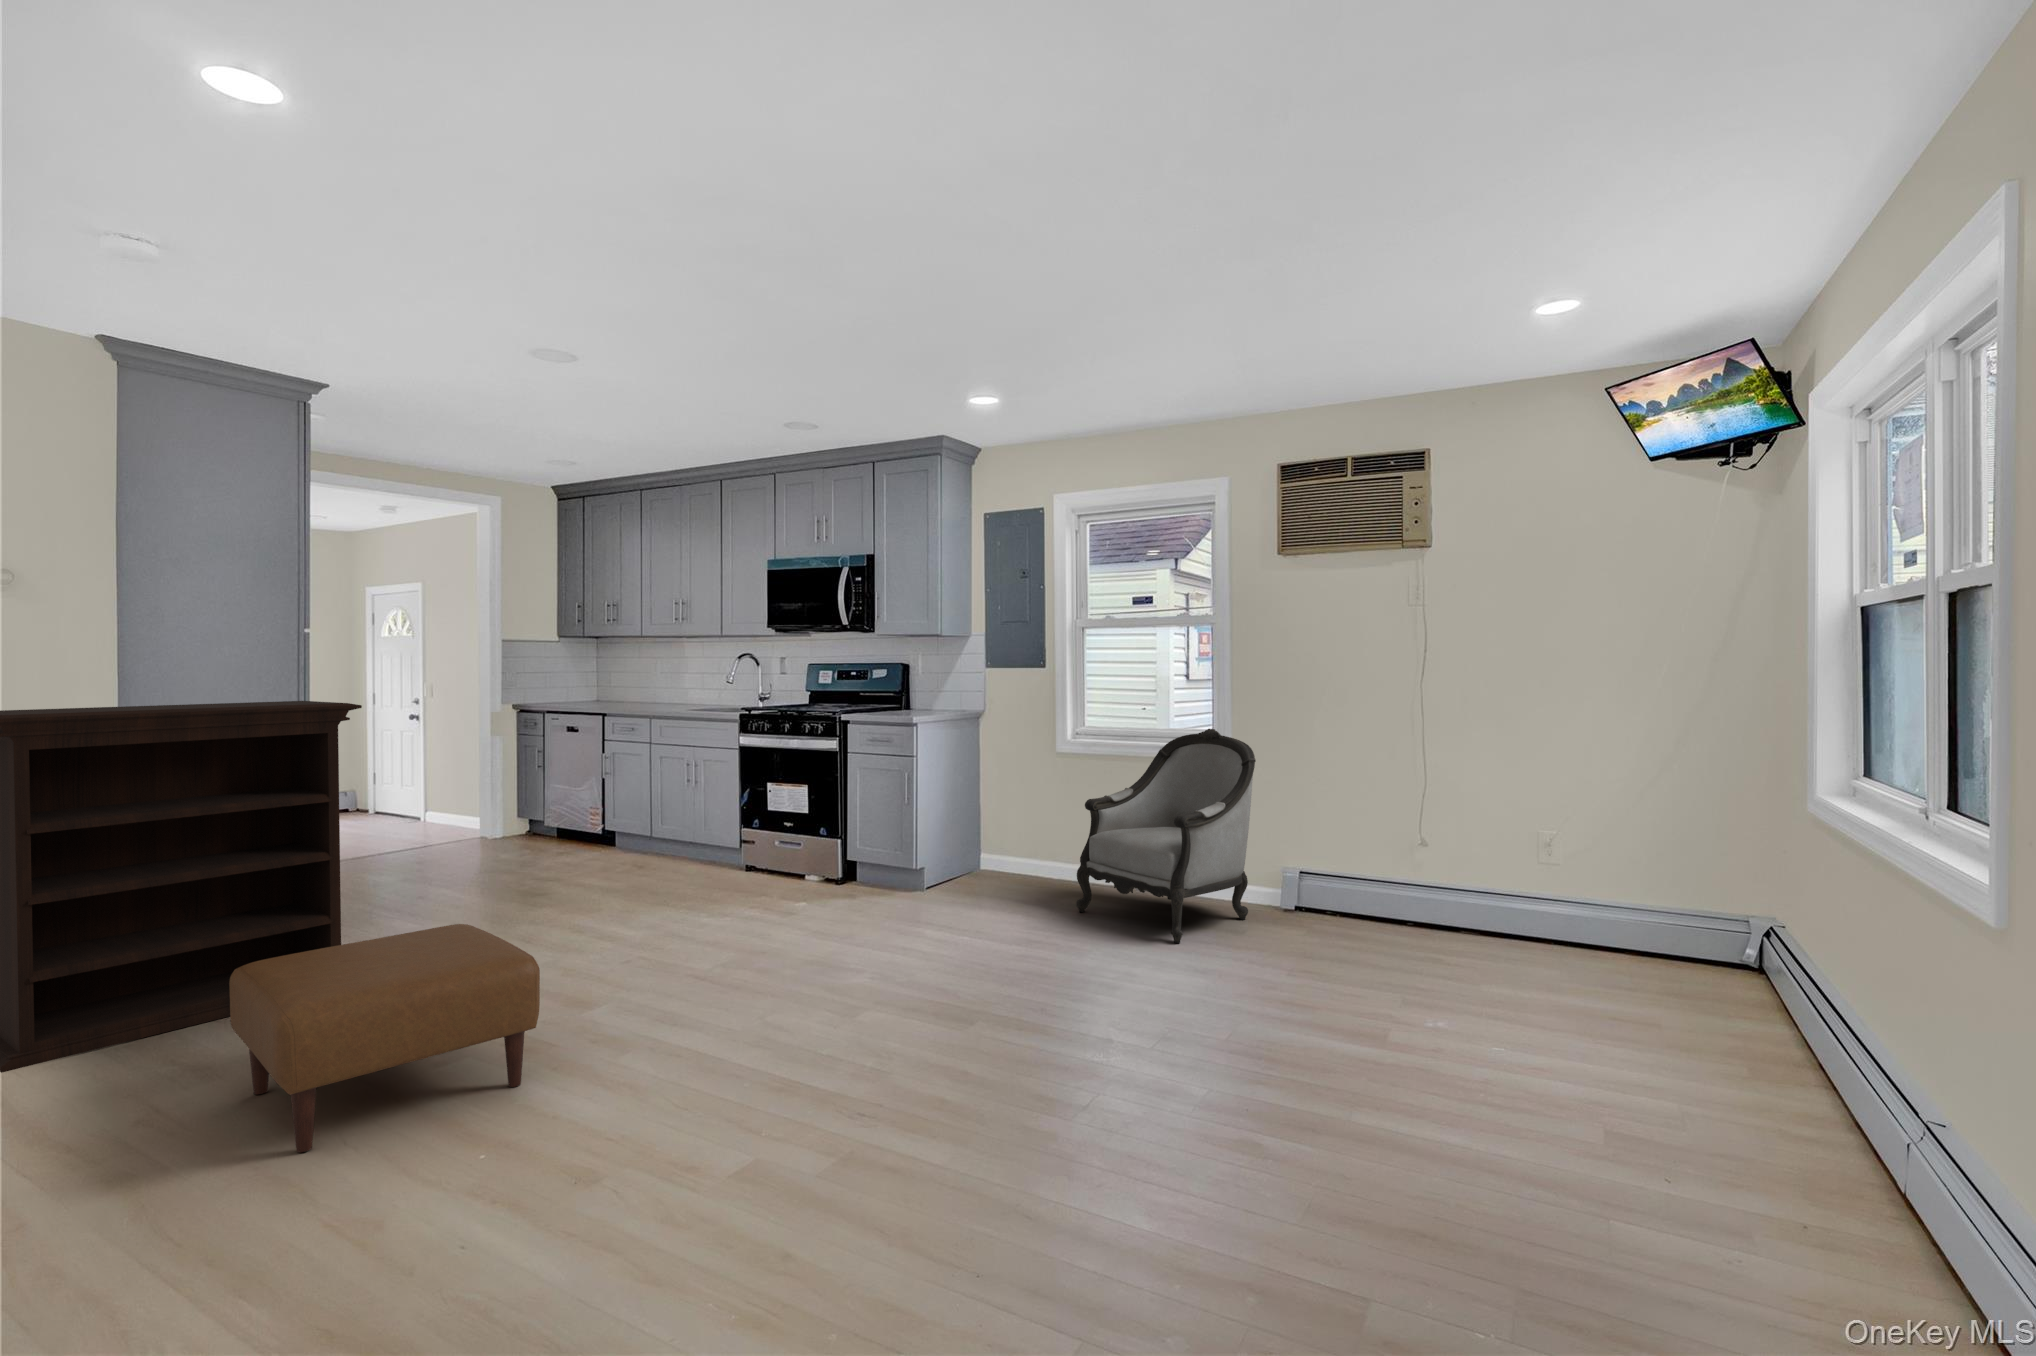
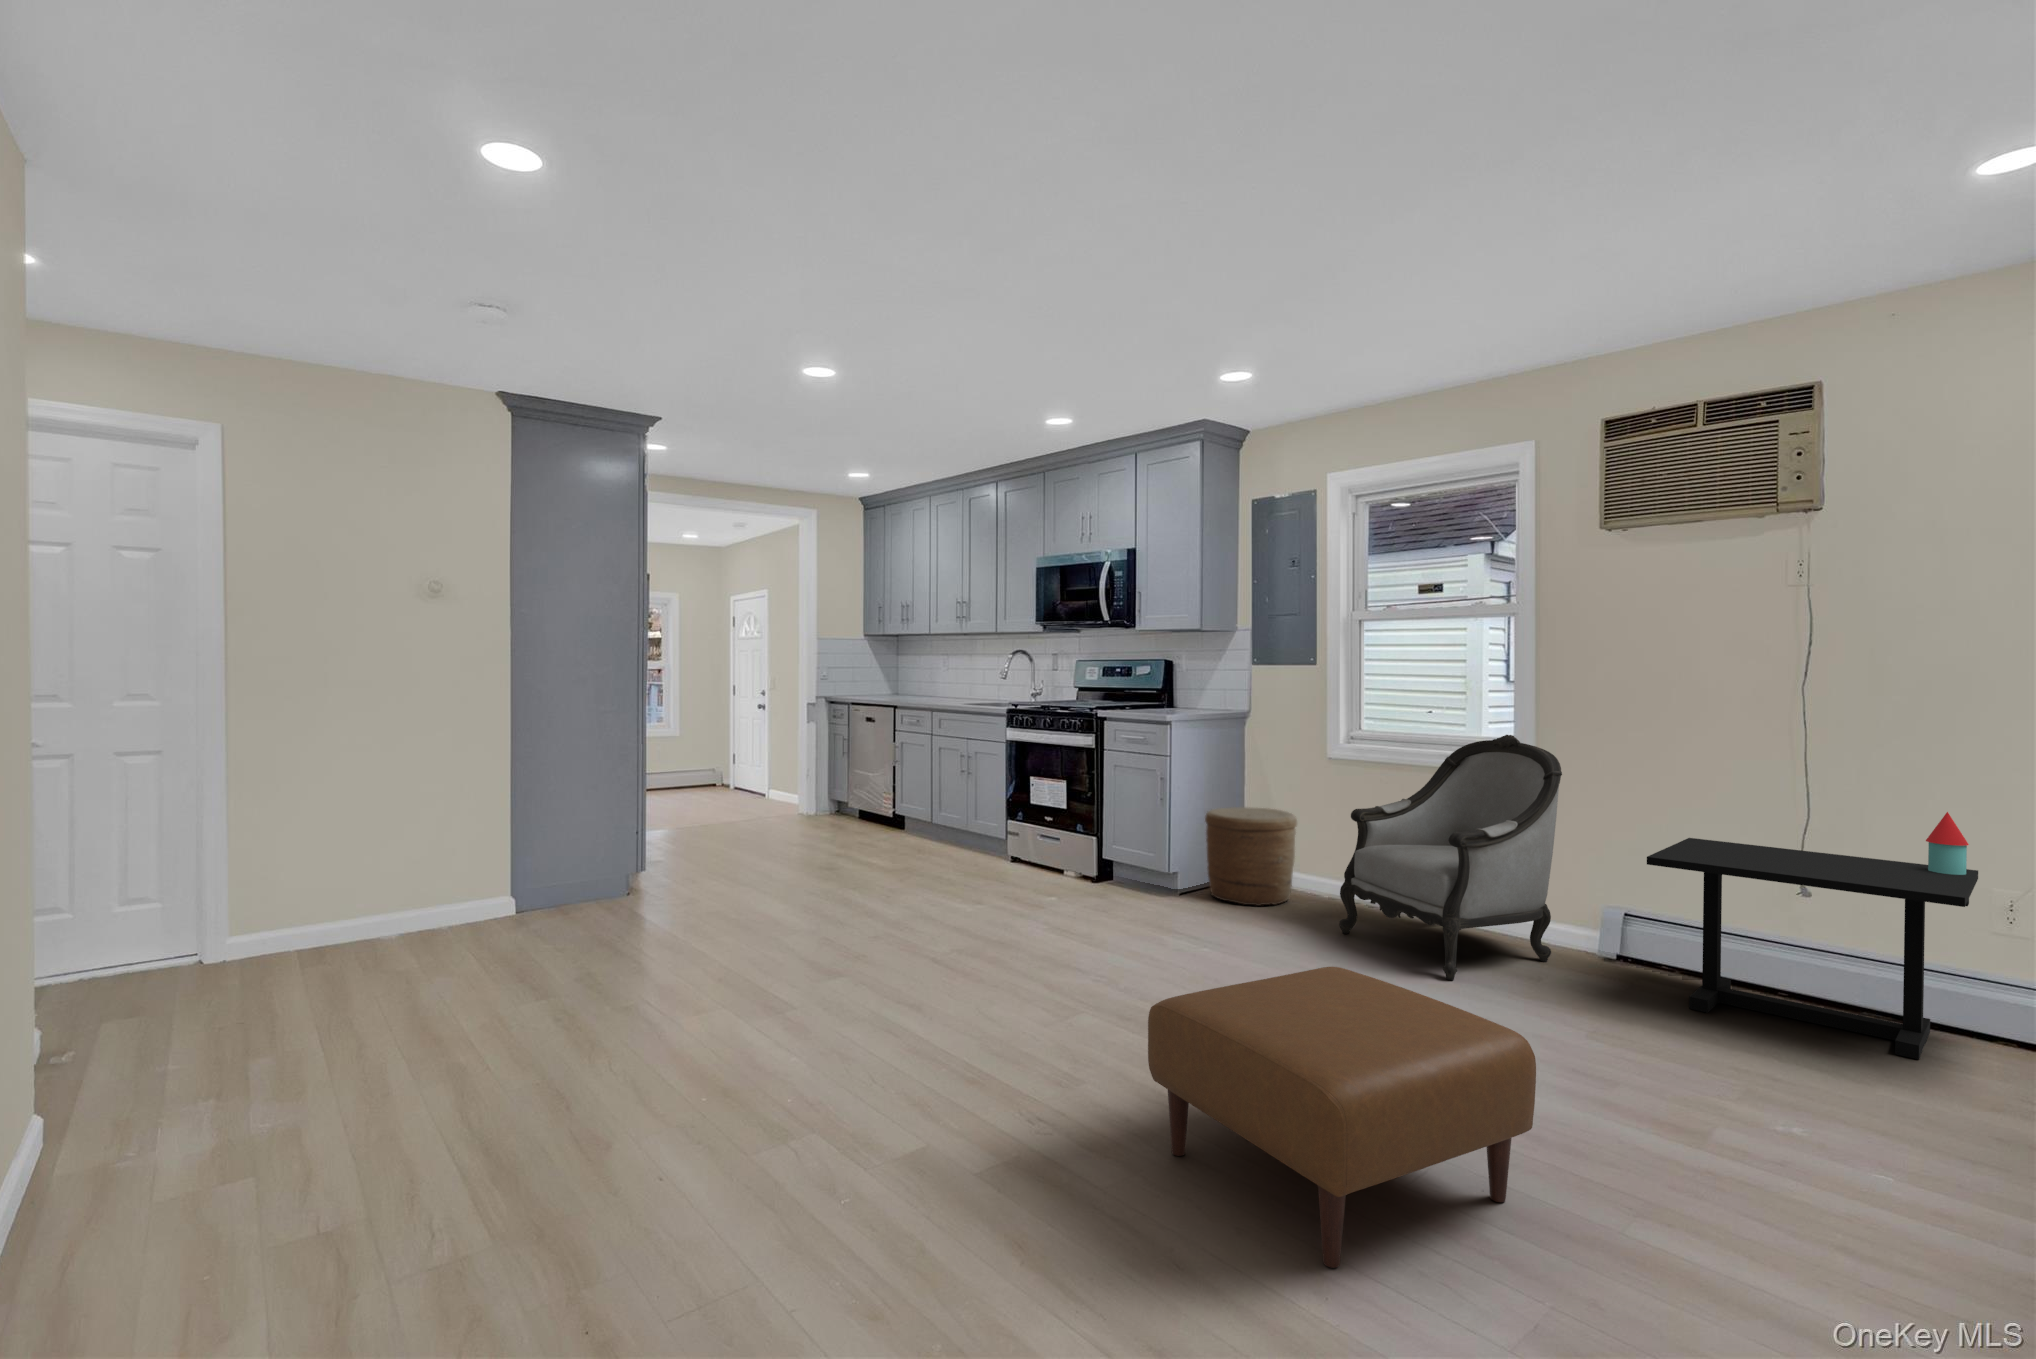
bookshelf: present [0,701,362,1073] -> none [387,686,666,973]
side table: none [1325,778,1534,965] -> present [1647,812,1978,1059]
woven basket: none [947,803,1031,895] -> present [1205,807,1297,906]
ottoman: present [229,924,540,1152] -> present [1148,967,1536,1268]

